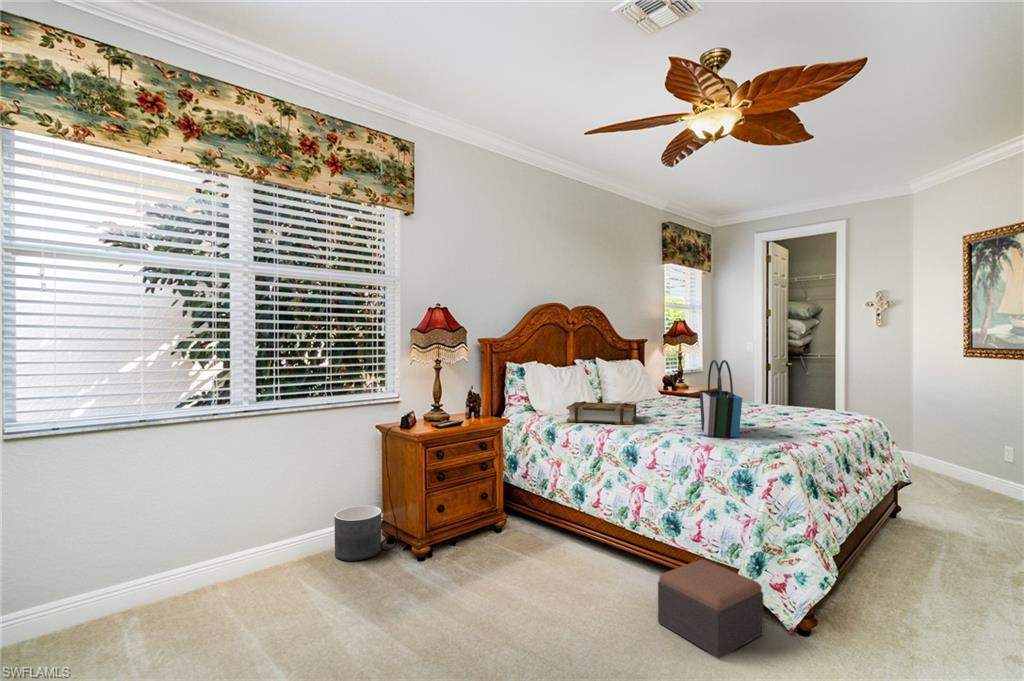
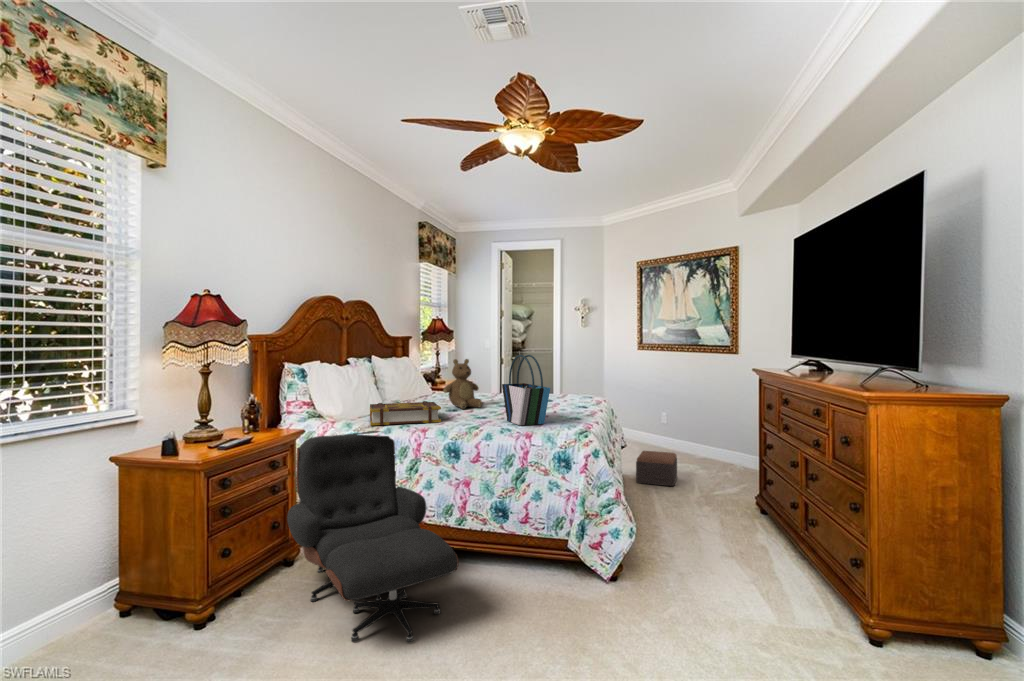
teddy bear: none [654,362,696,414] -> present [444,359,483,409]
lounge chair: none [483,426,603,622] -> present [287,431,459,642]
planter: present [335,505,381,561] -> none [50,571,134,660]
footstool: present [658,559,764,658] -> present [636,451,677,486]

